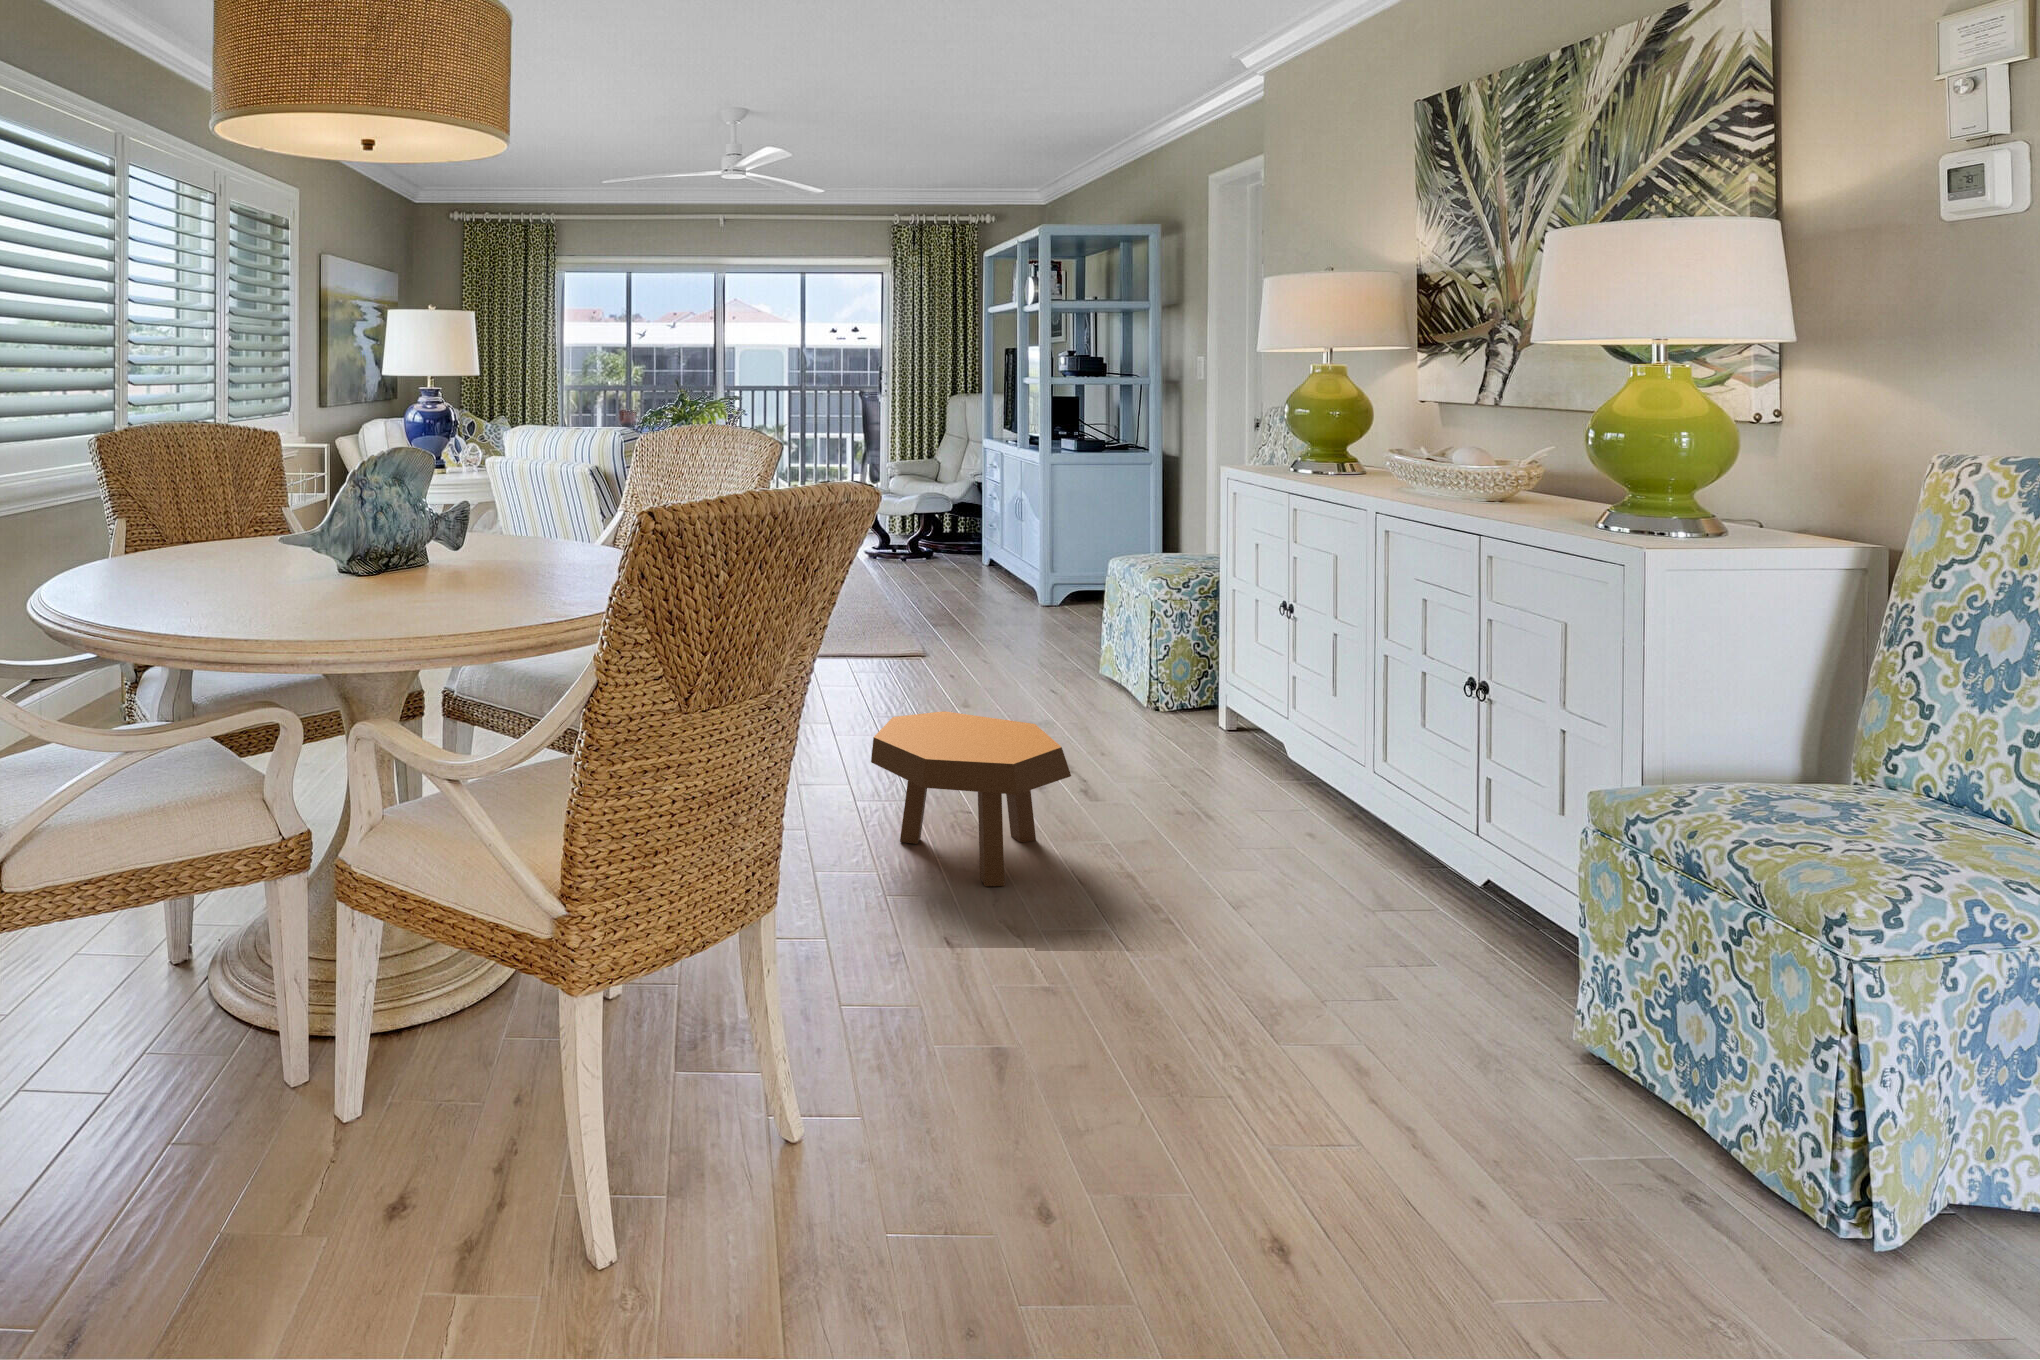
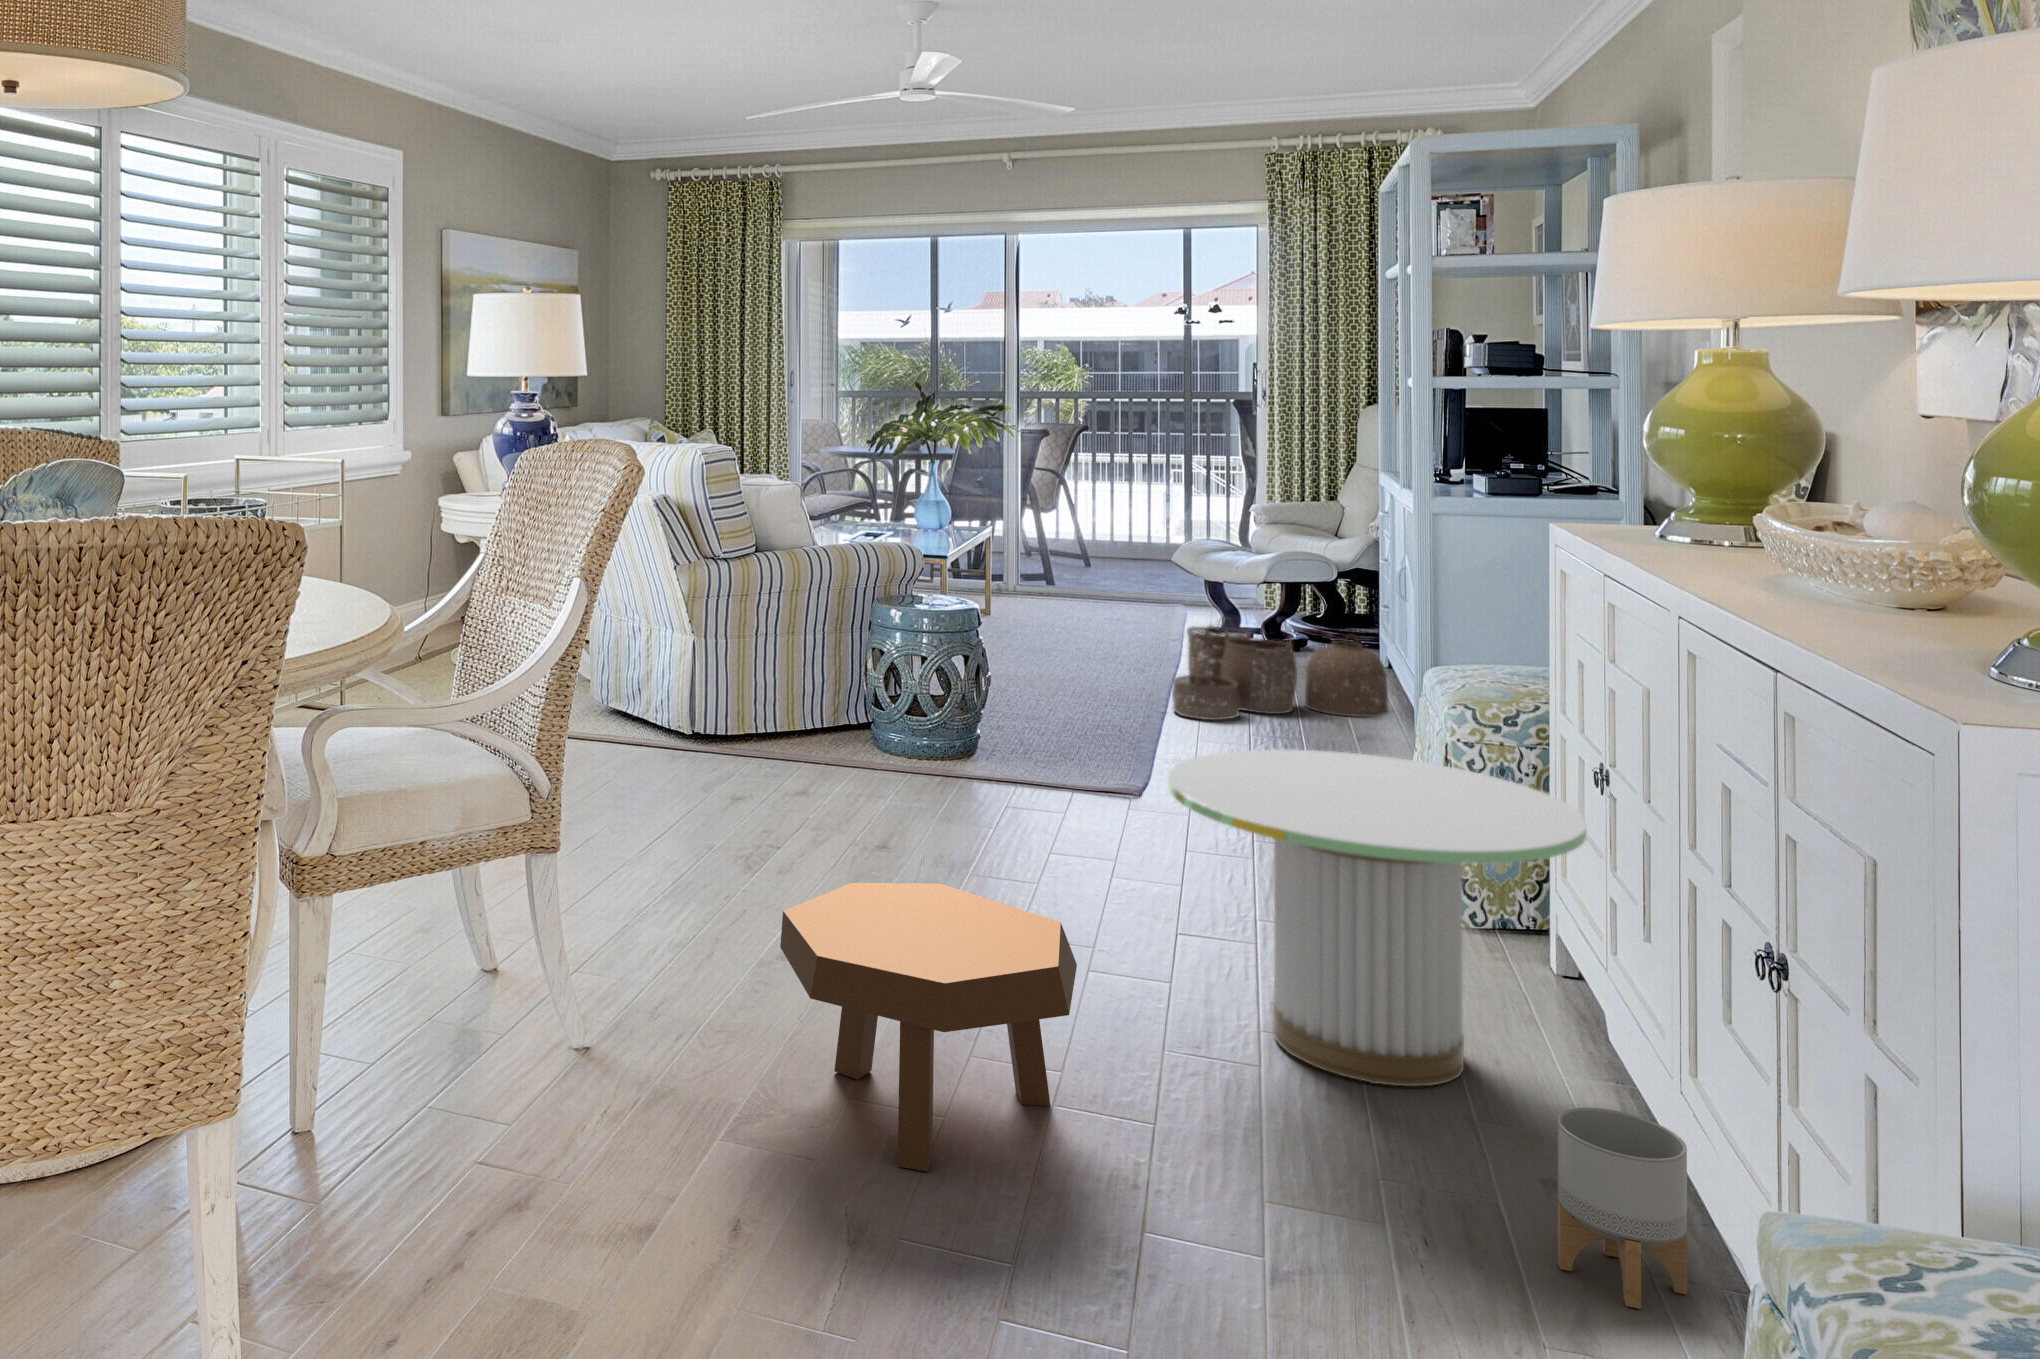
woven basket: none [896,541,1023,610] -> present [1172,625,1389,720]
side table: none [1053,609,1292,802] -> present [1168,749,1587,1086]
planter: none [1337,784,1403,886] -> present [1558,1108,1687,1309]

